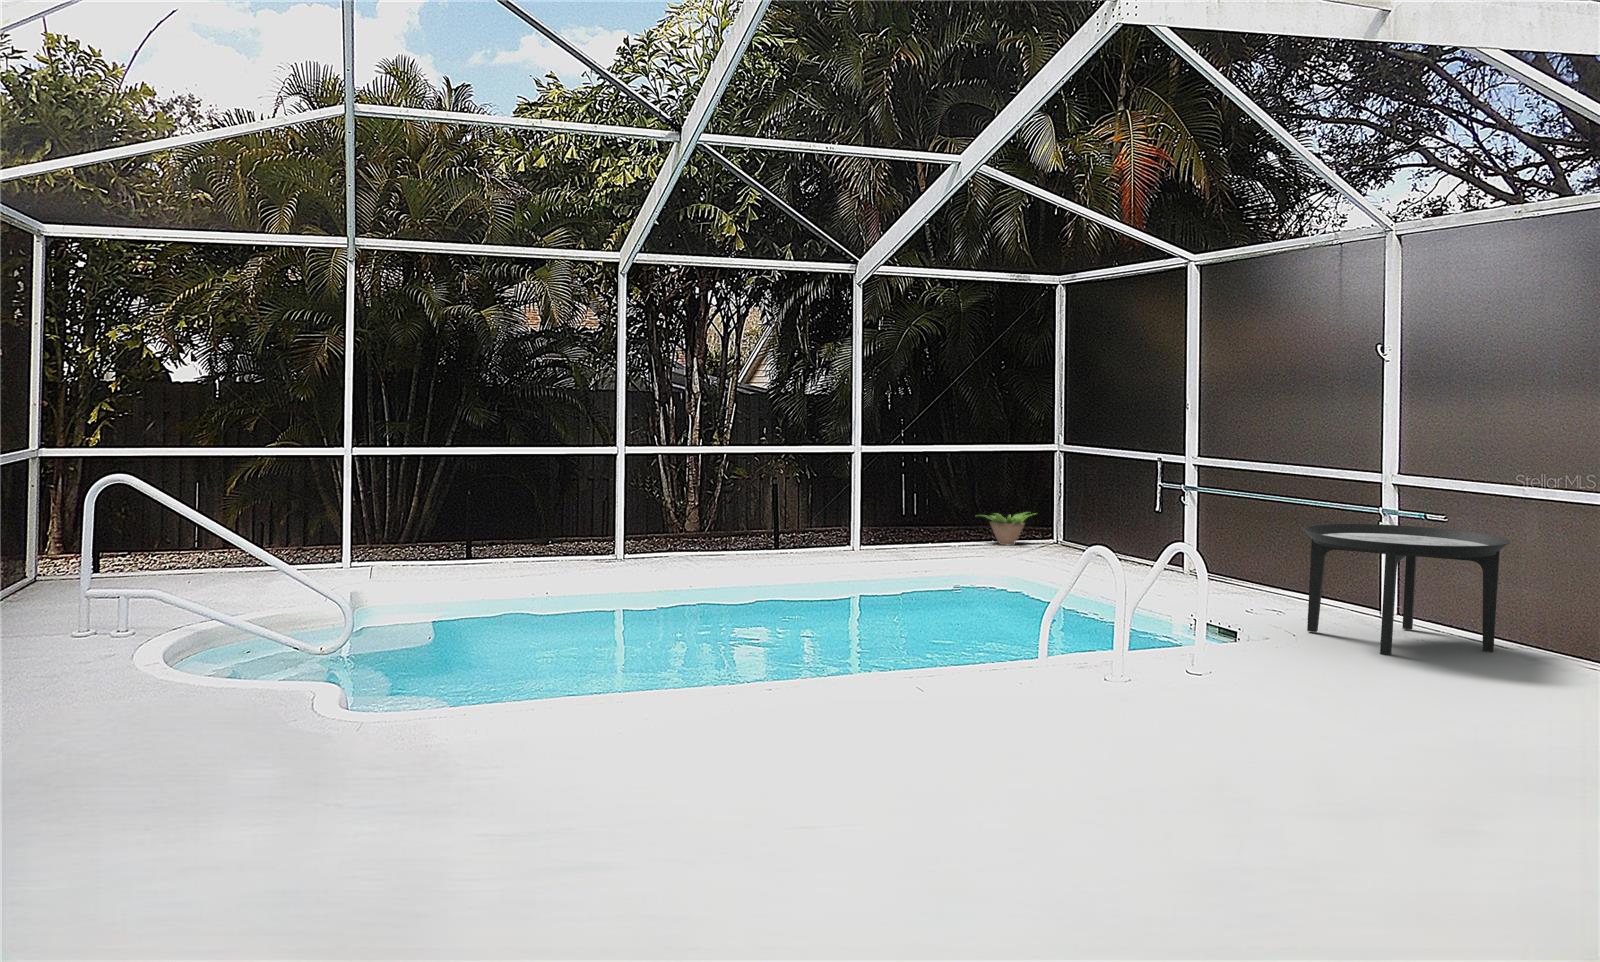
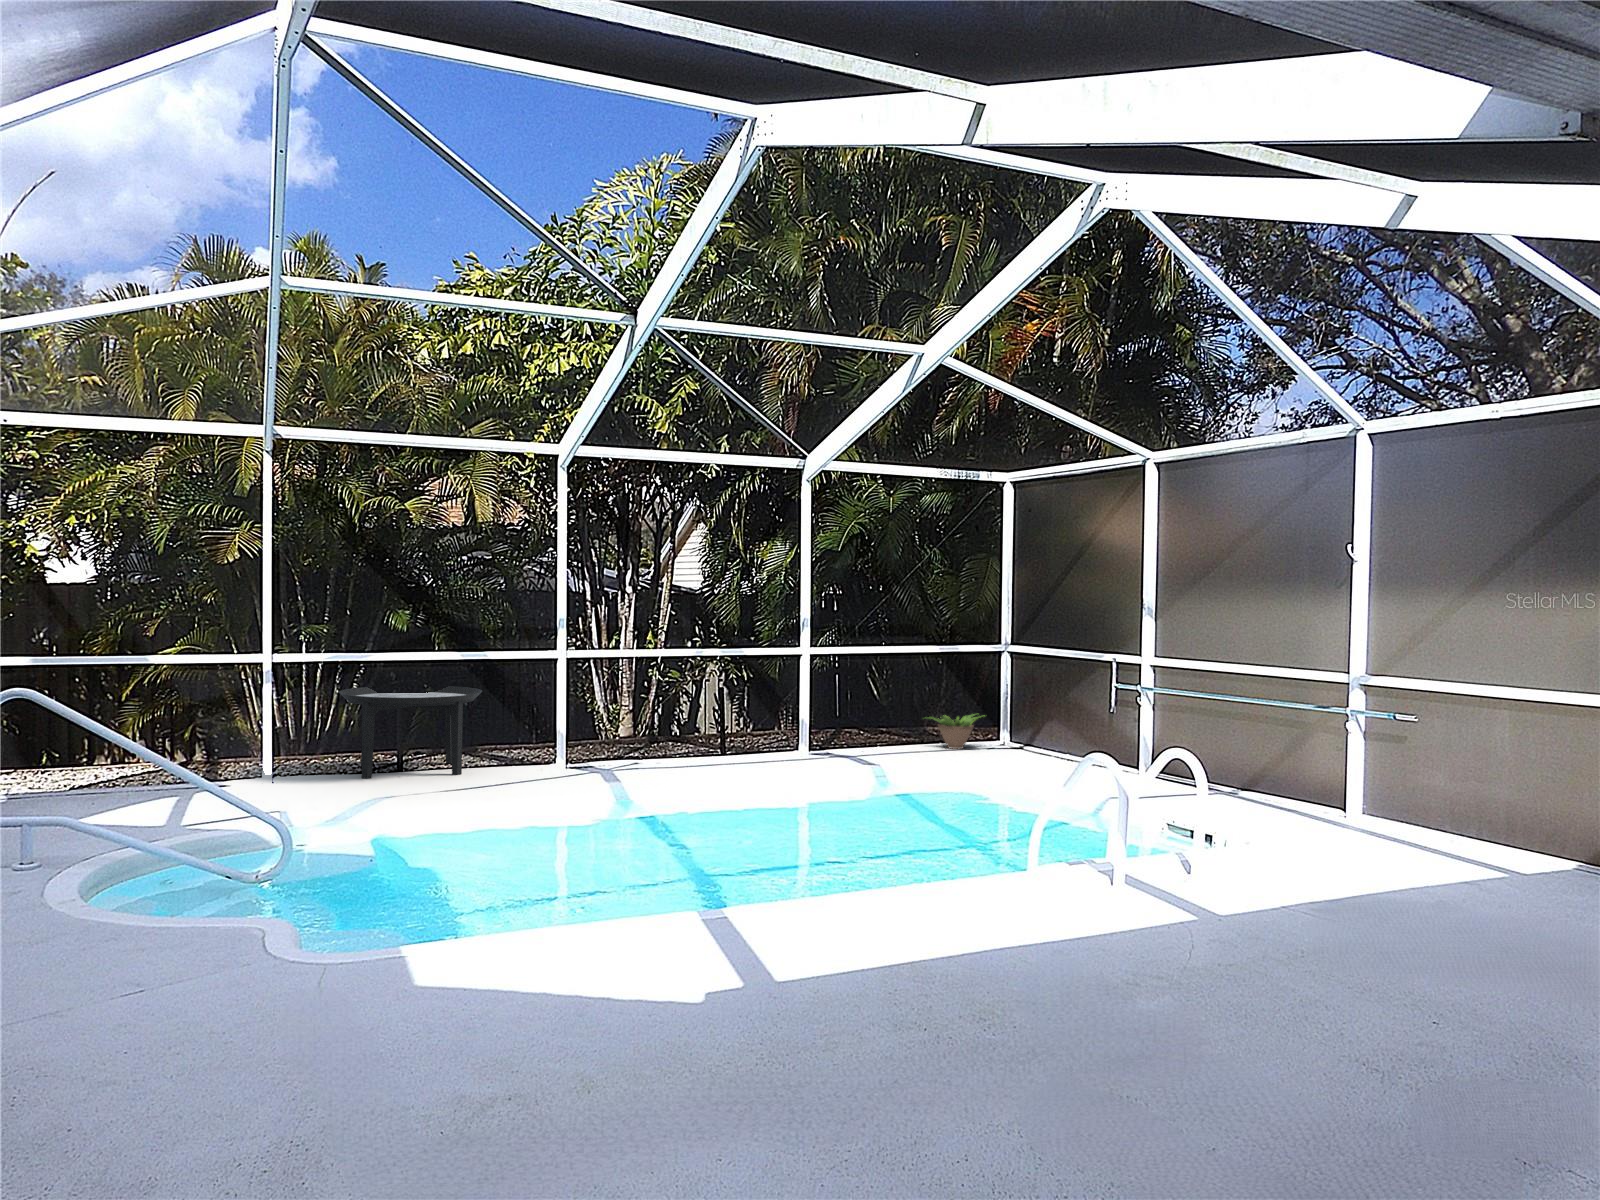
round table: present [1303,524,1511,656] -> present [339,686,482,779]

